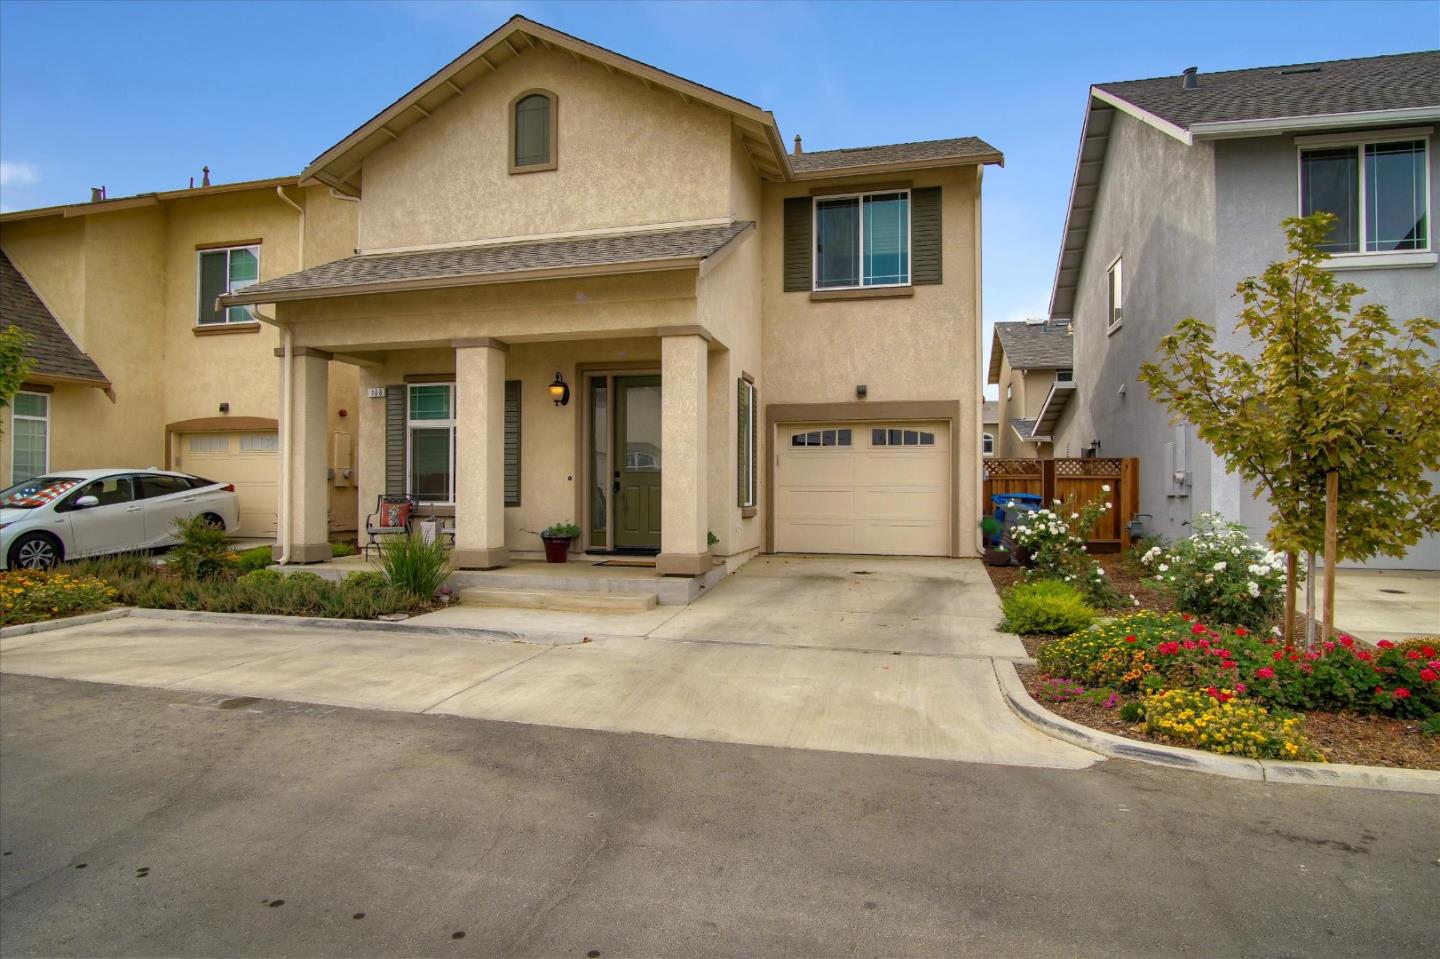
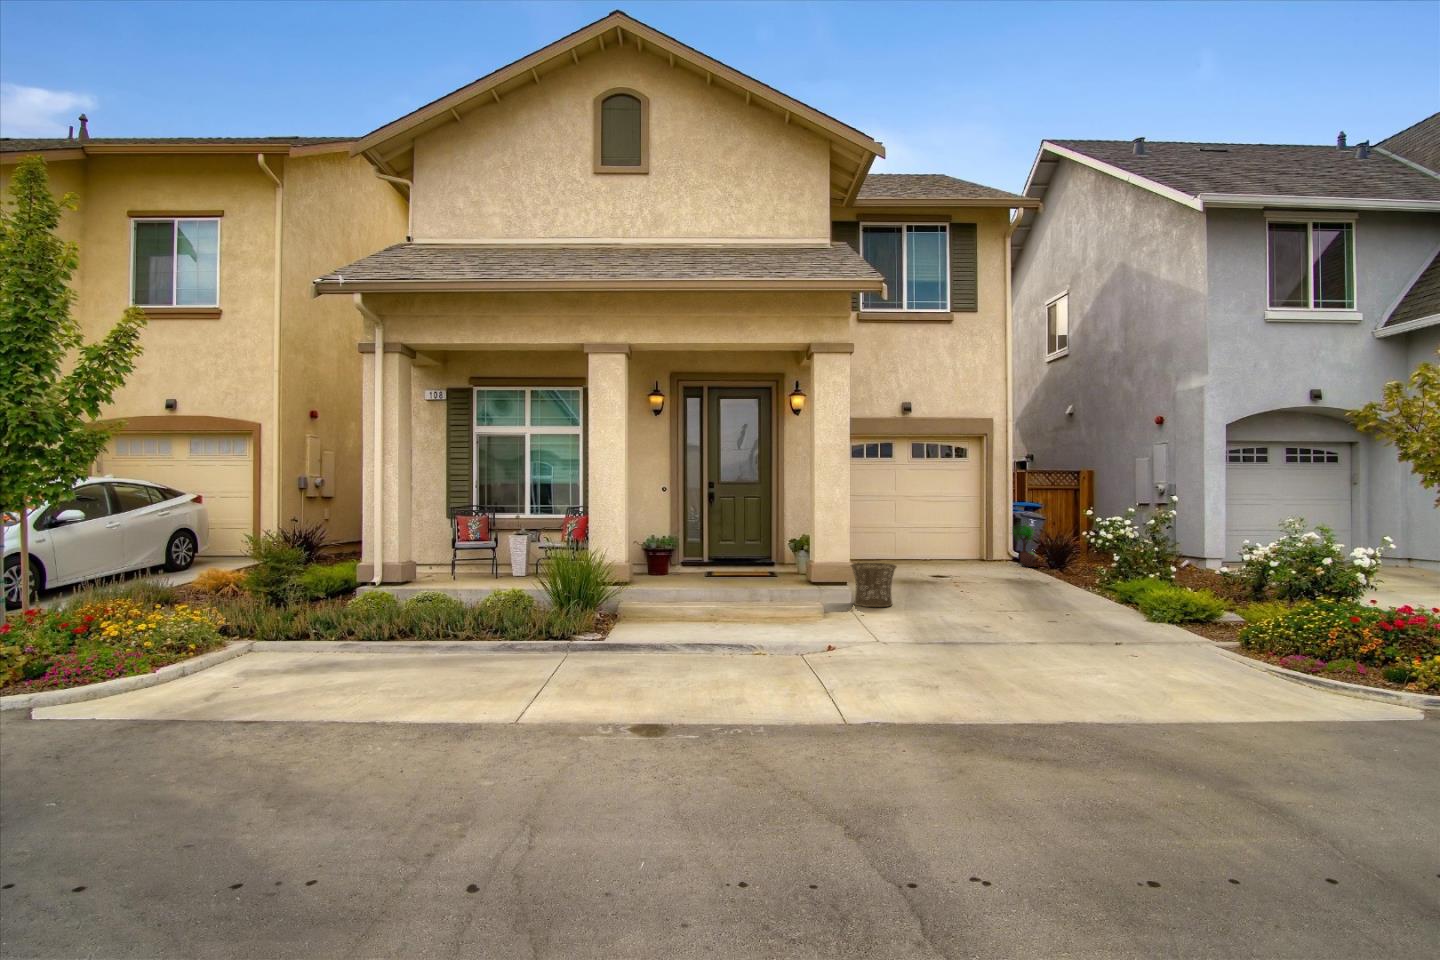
basket: none [700,554,748,601] -> present [851,563,897,607]

